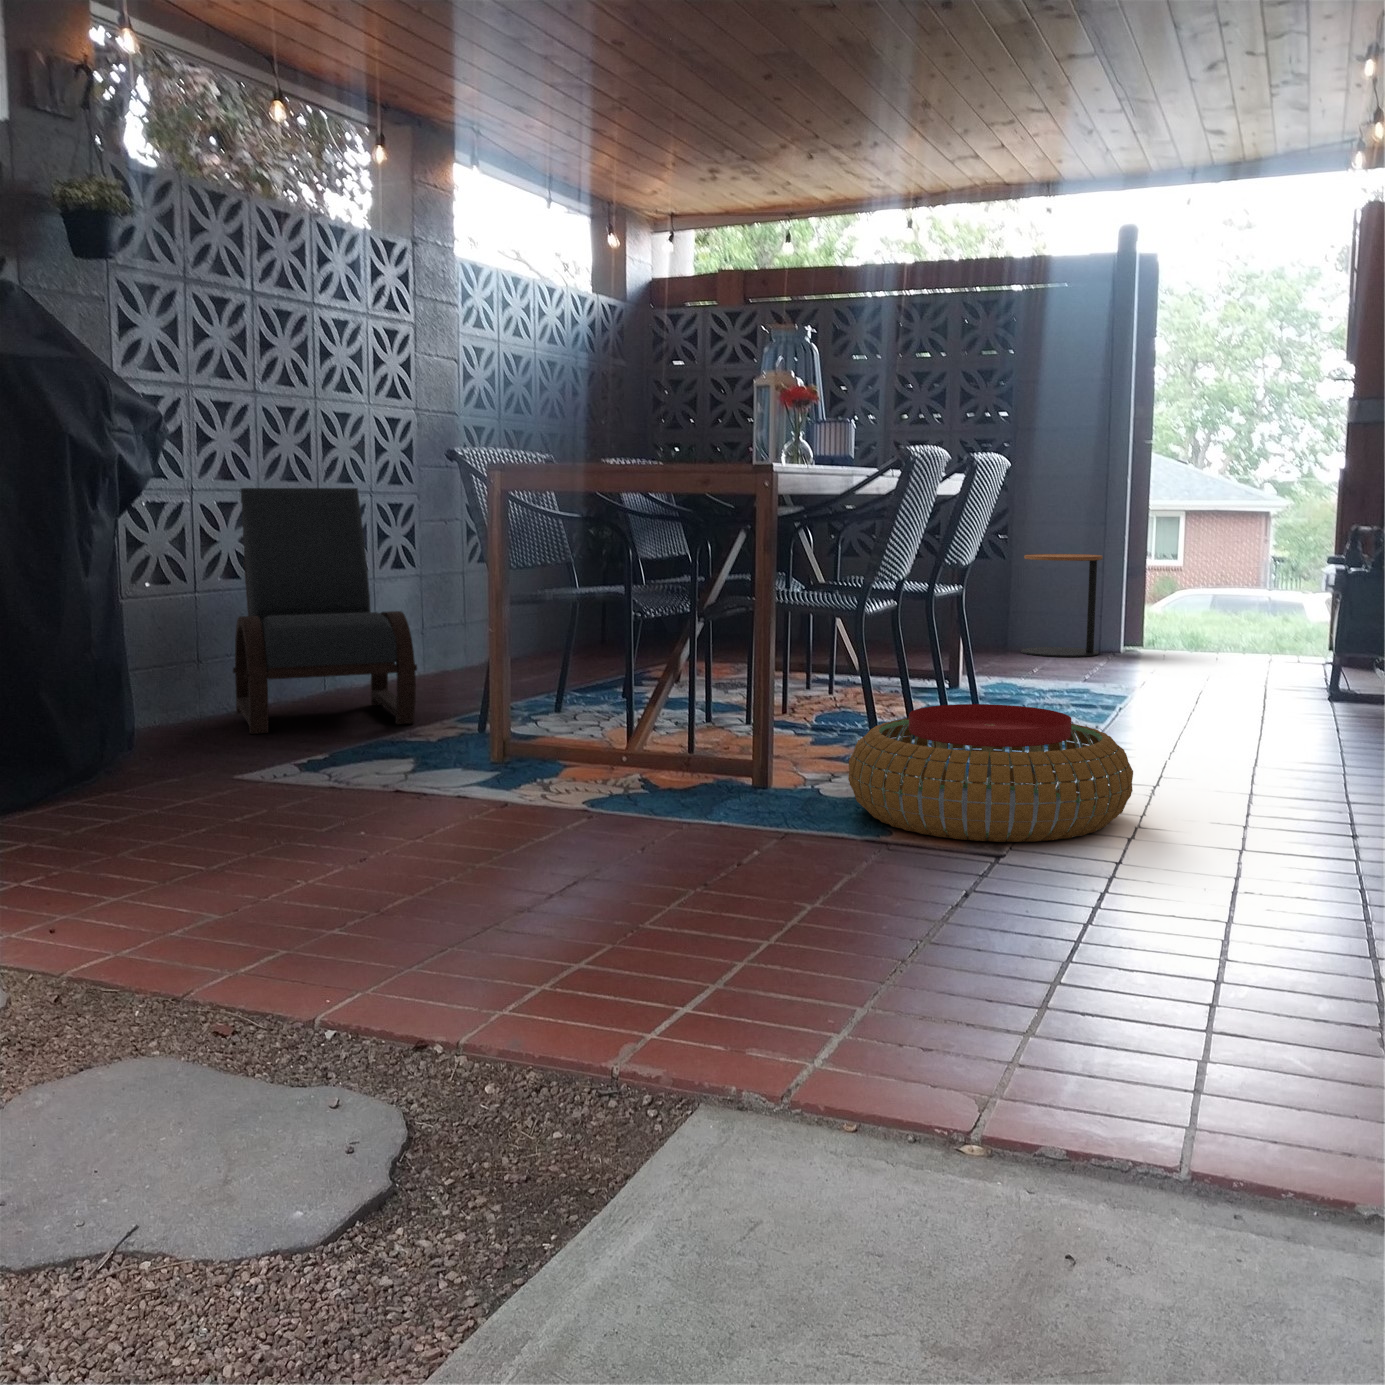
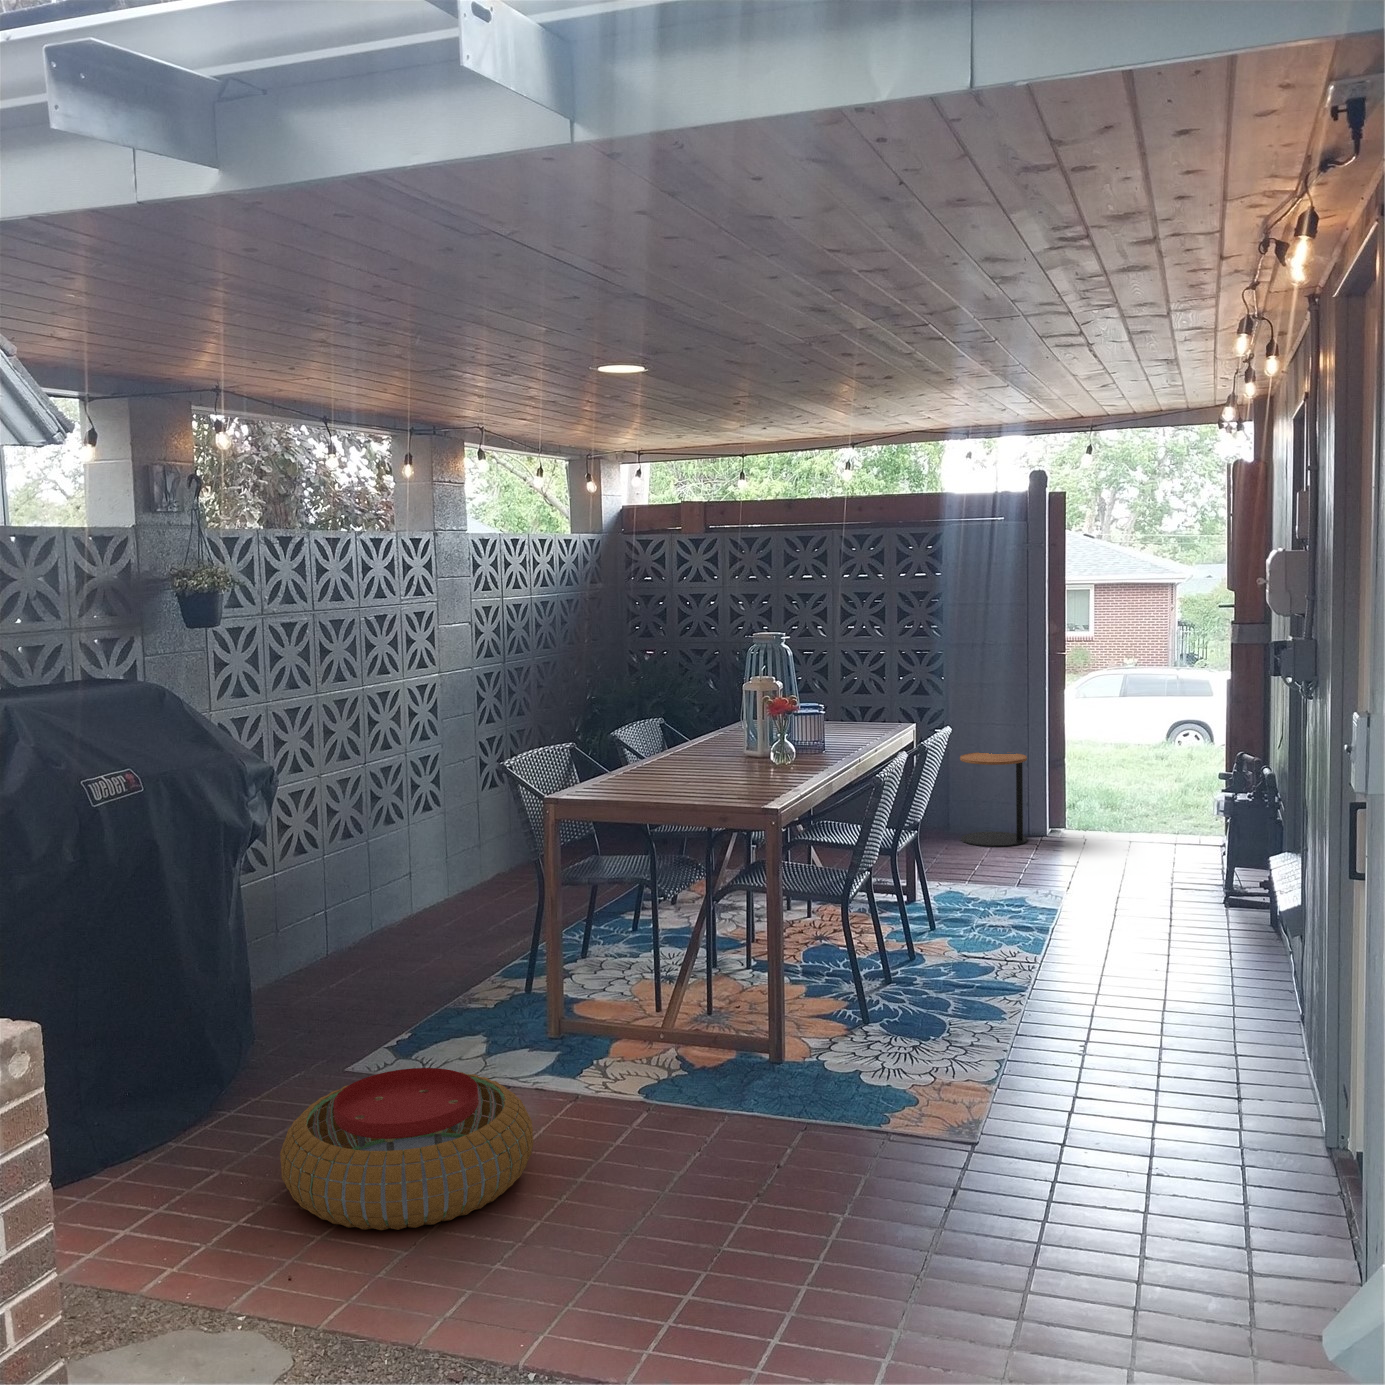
lounge chair: present [233,488,417,734] -> none [304,767,470,1001]
pouf: present [848,704,1133,842] -> present [280,1068,534,1230]

